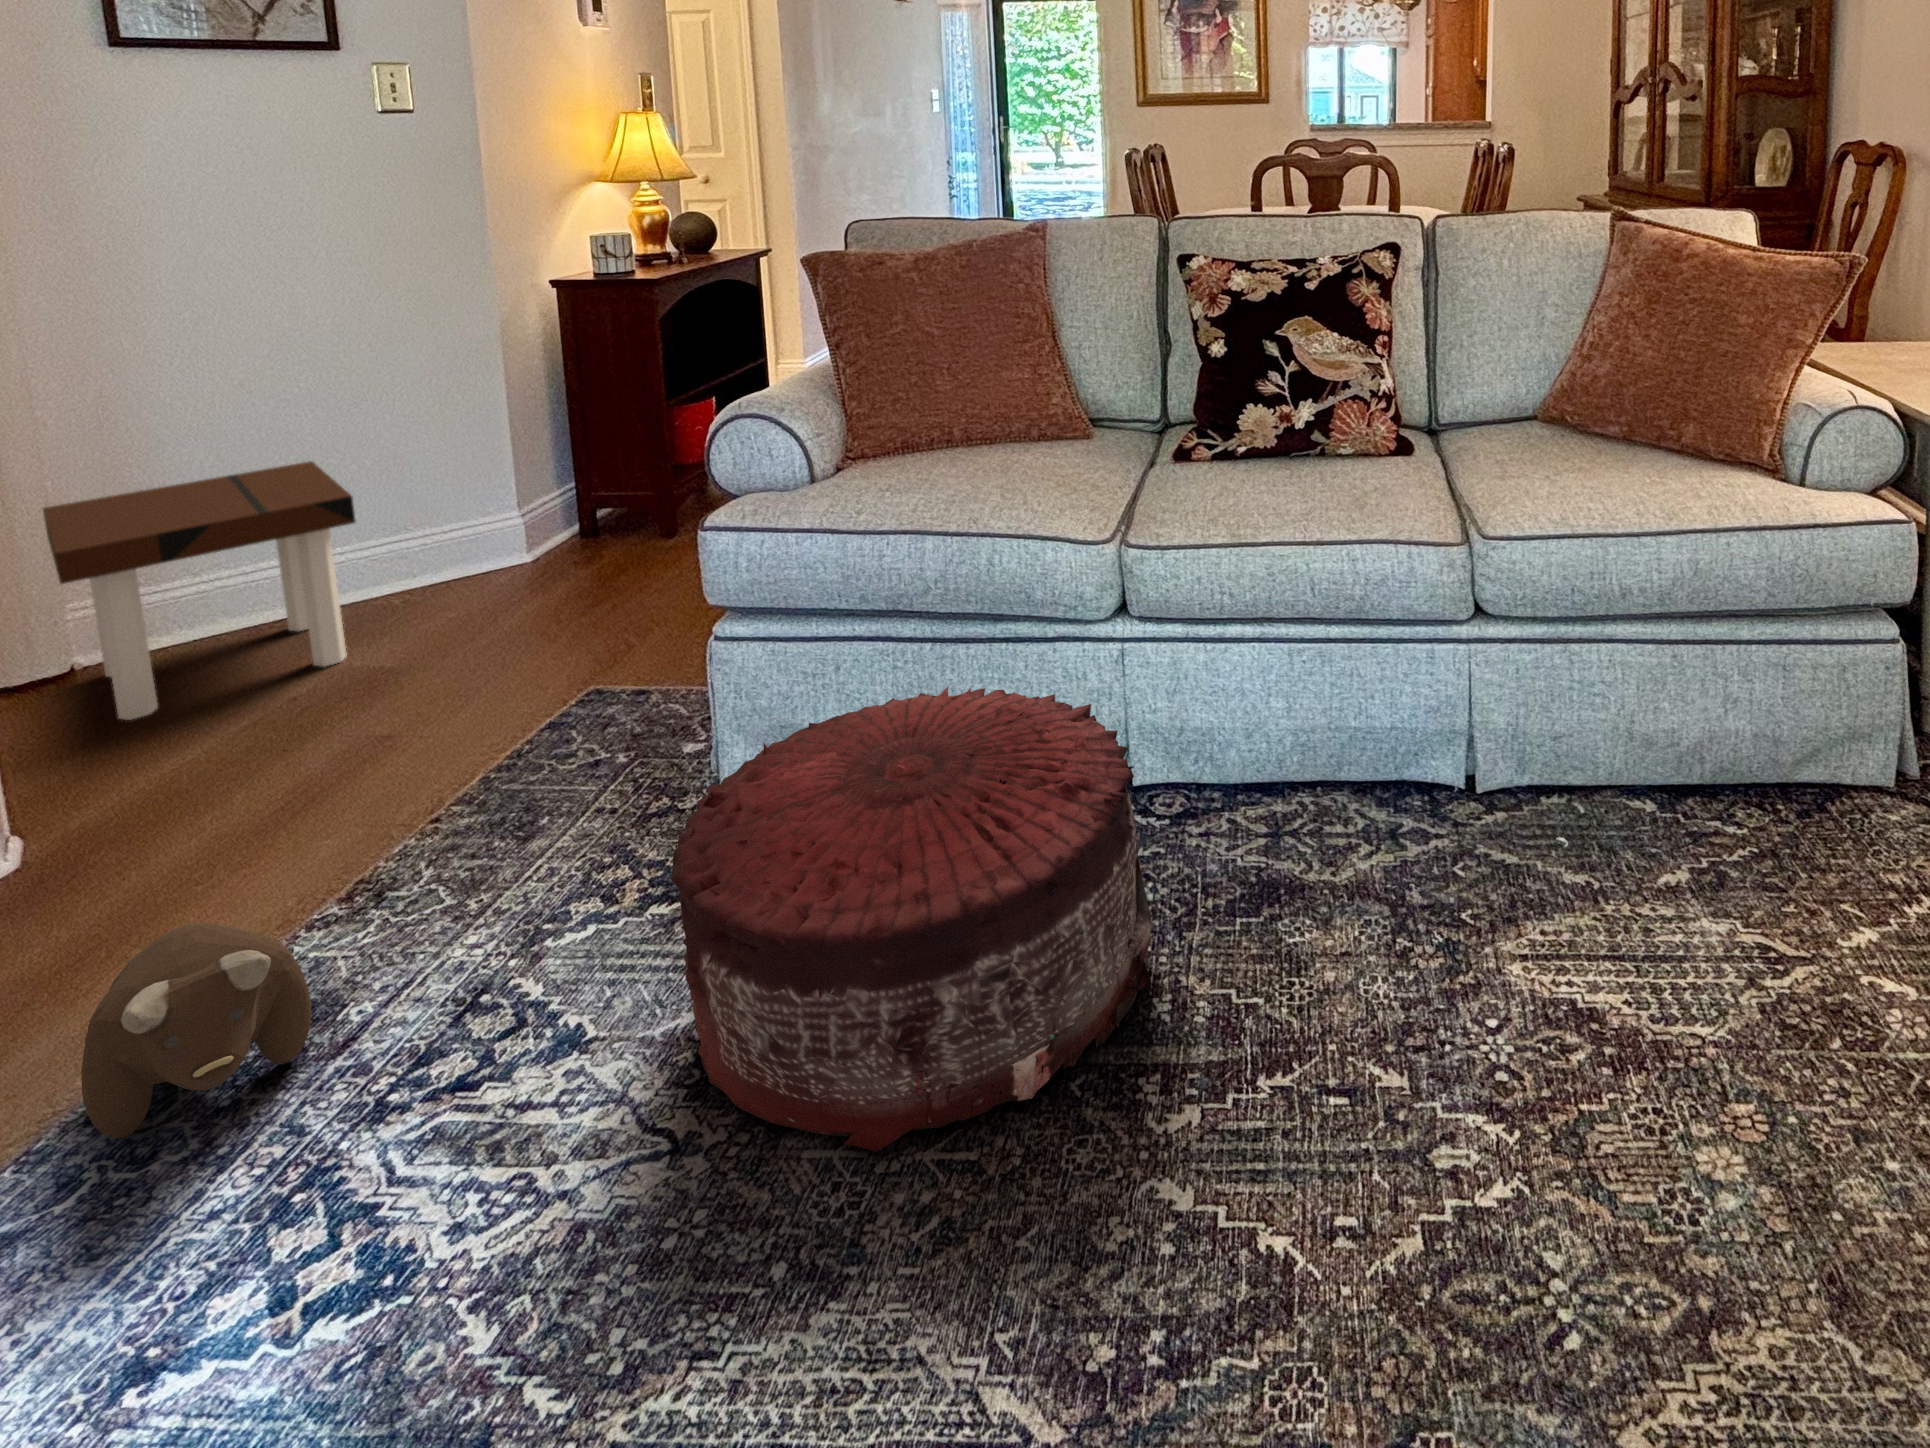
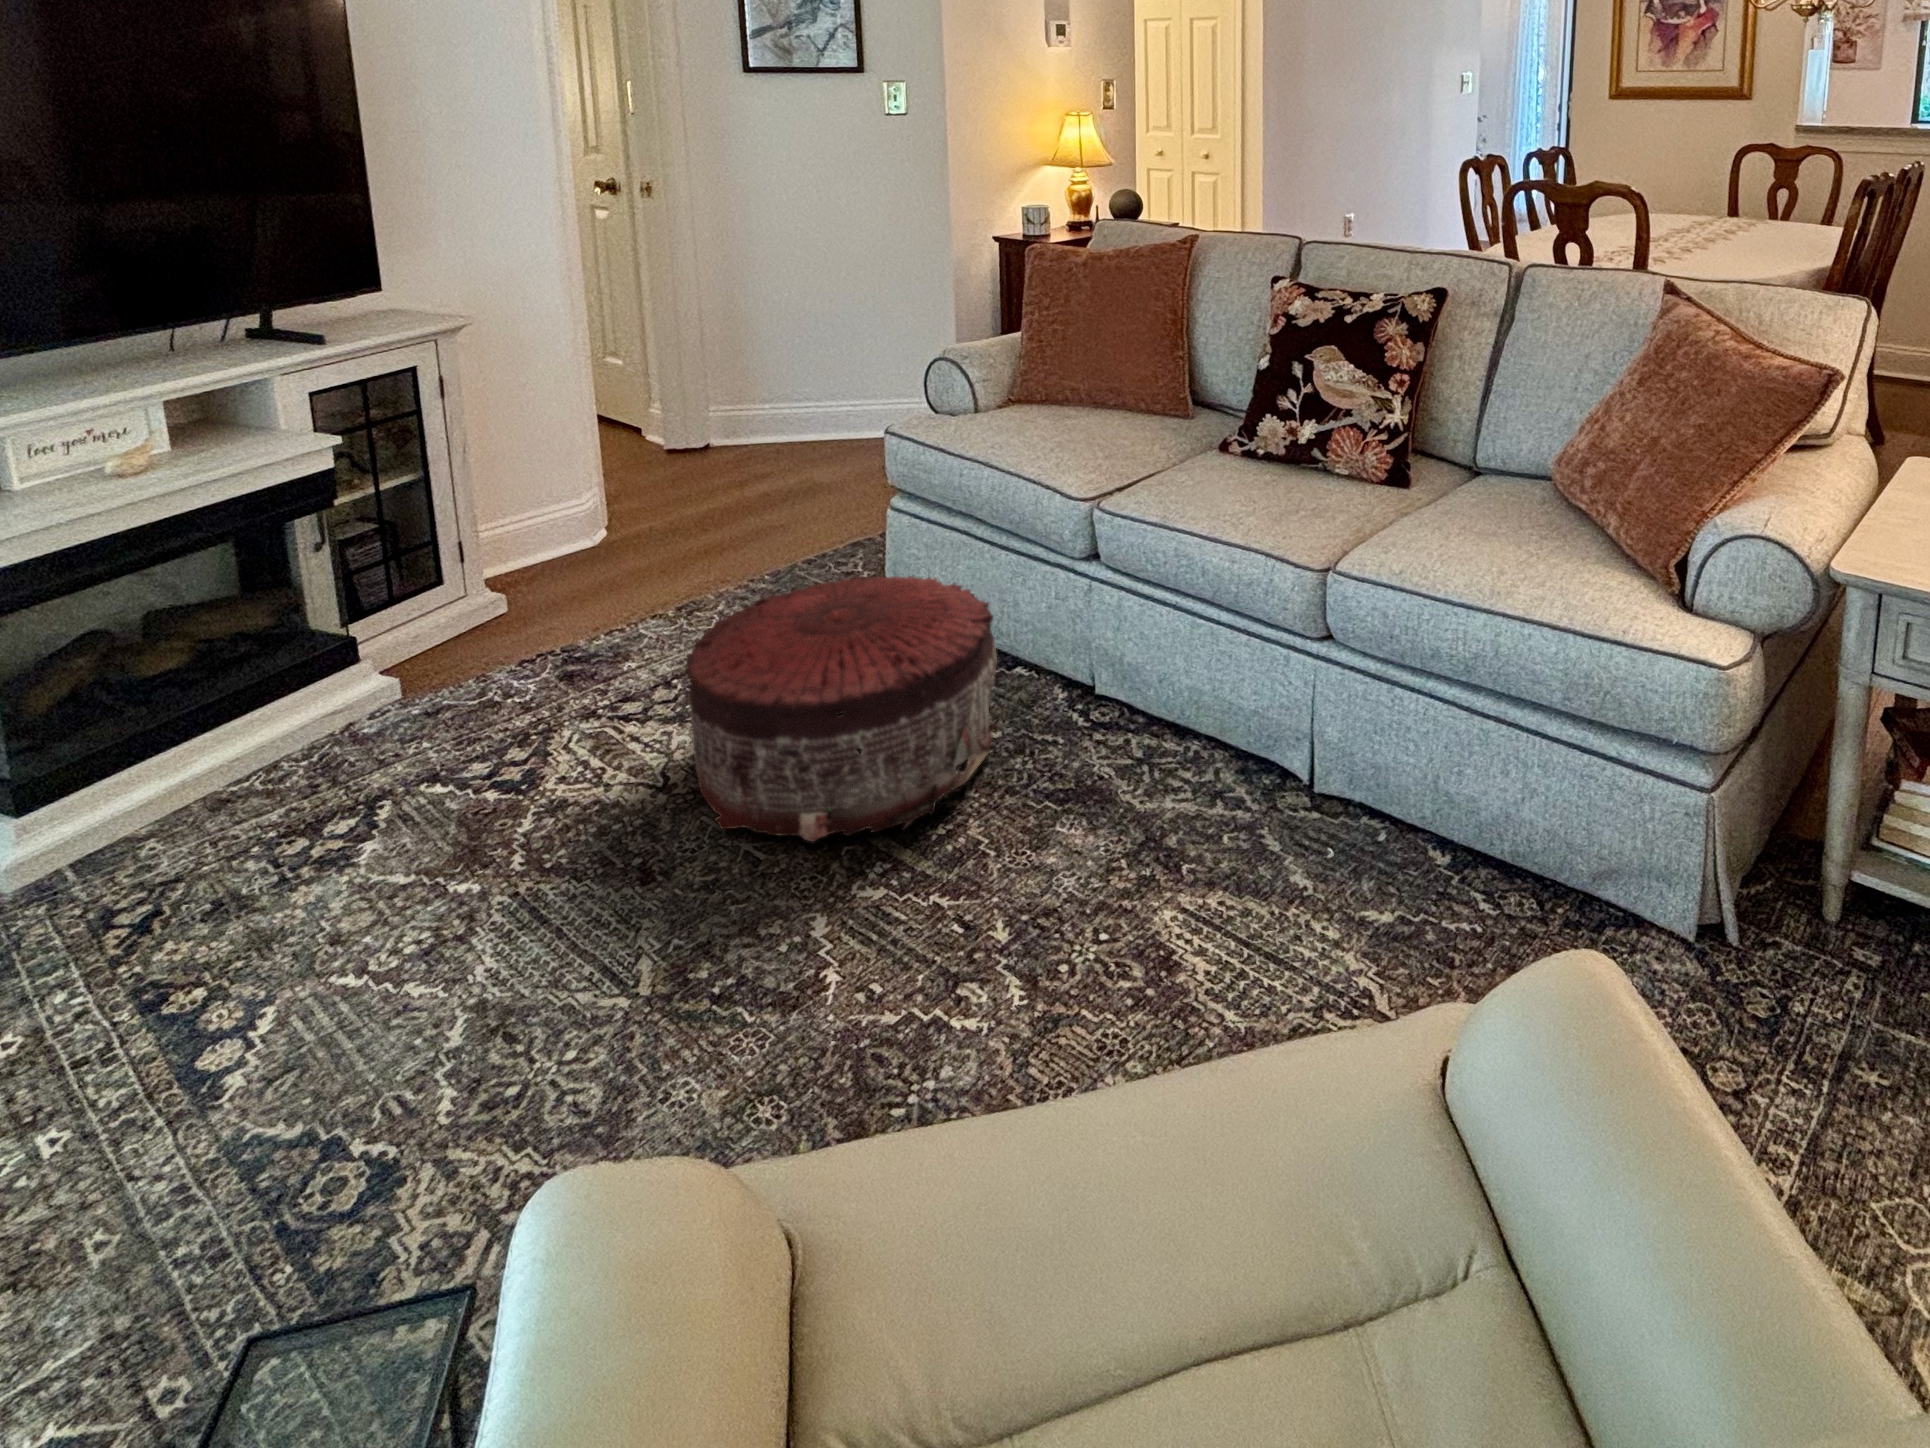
side table: present [43,461,355,720] -> none [663,345,827,485]
plush toy: present [81,922,311,1138] -> none [494,590,600,686]

